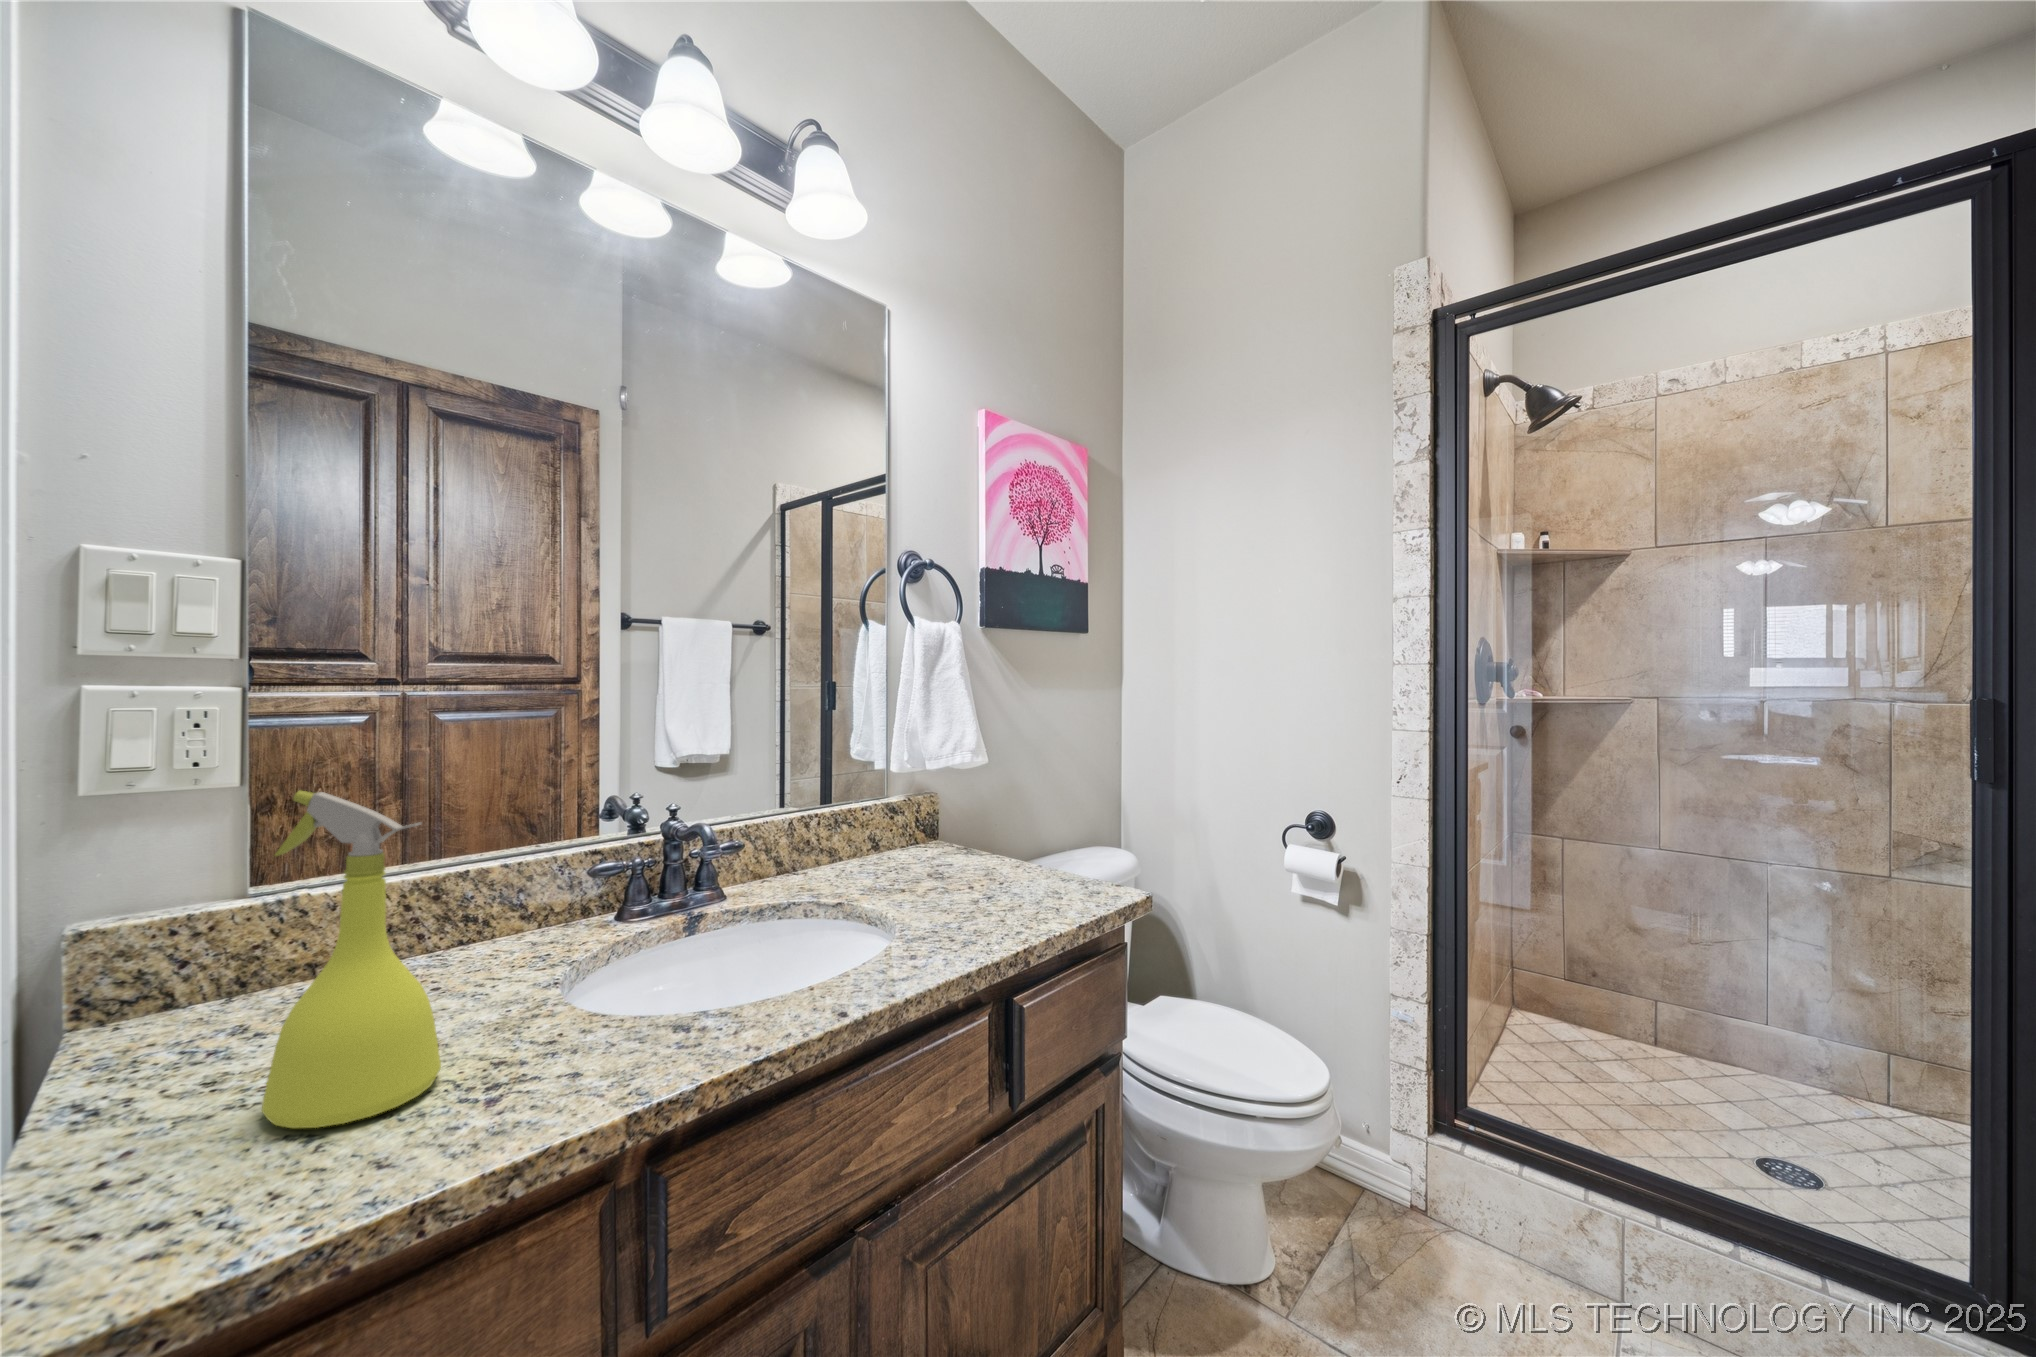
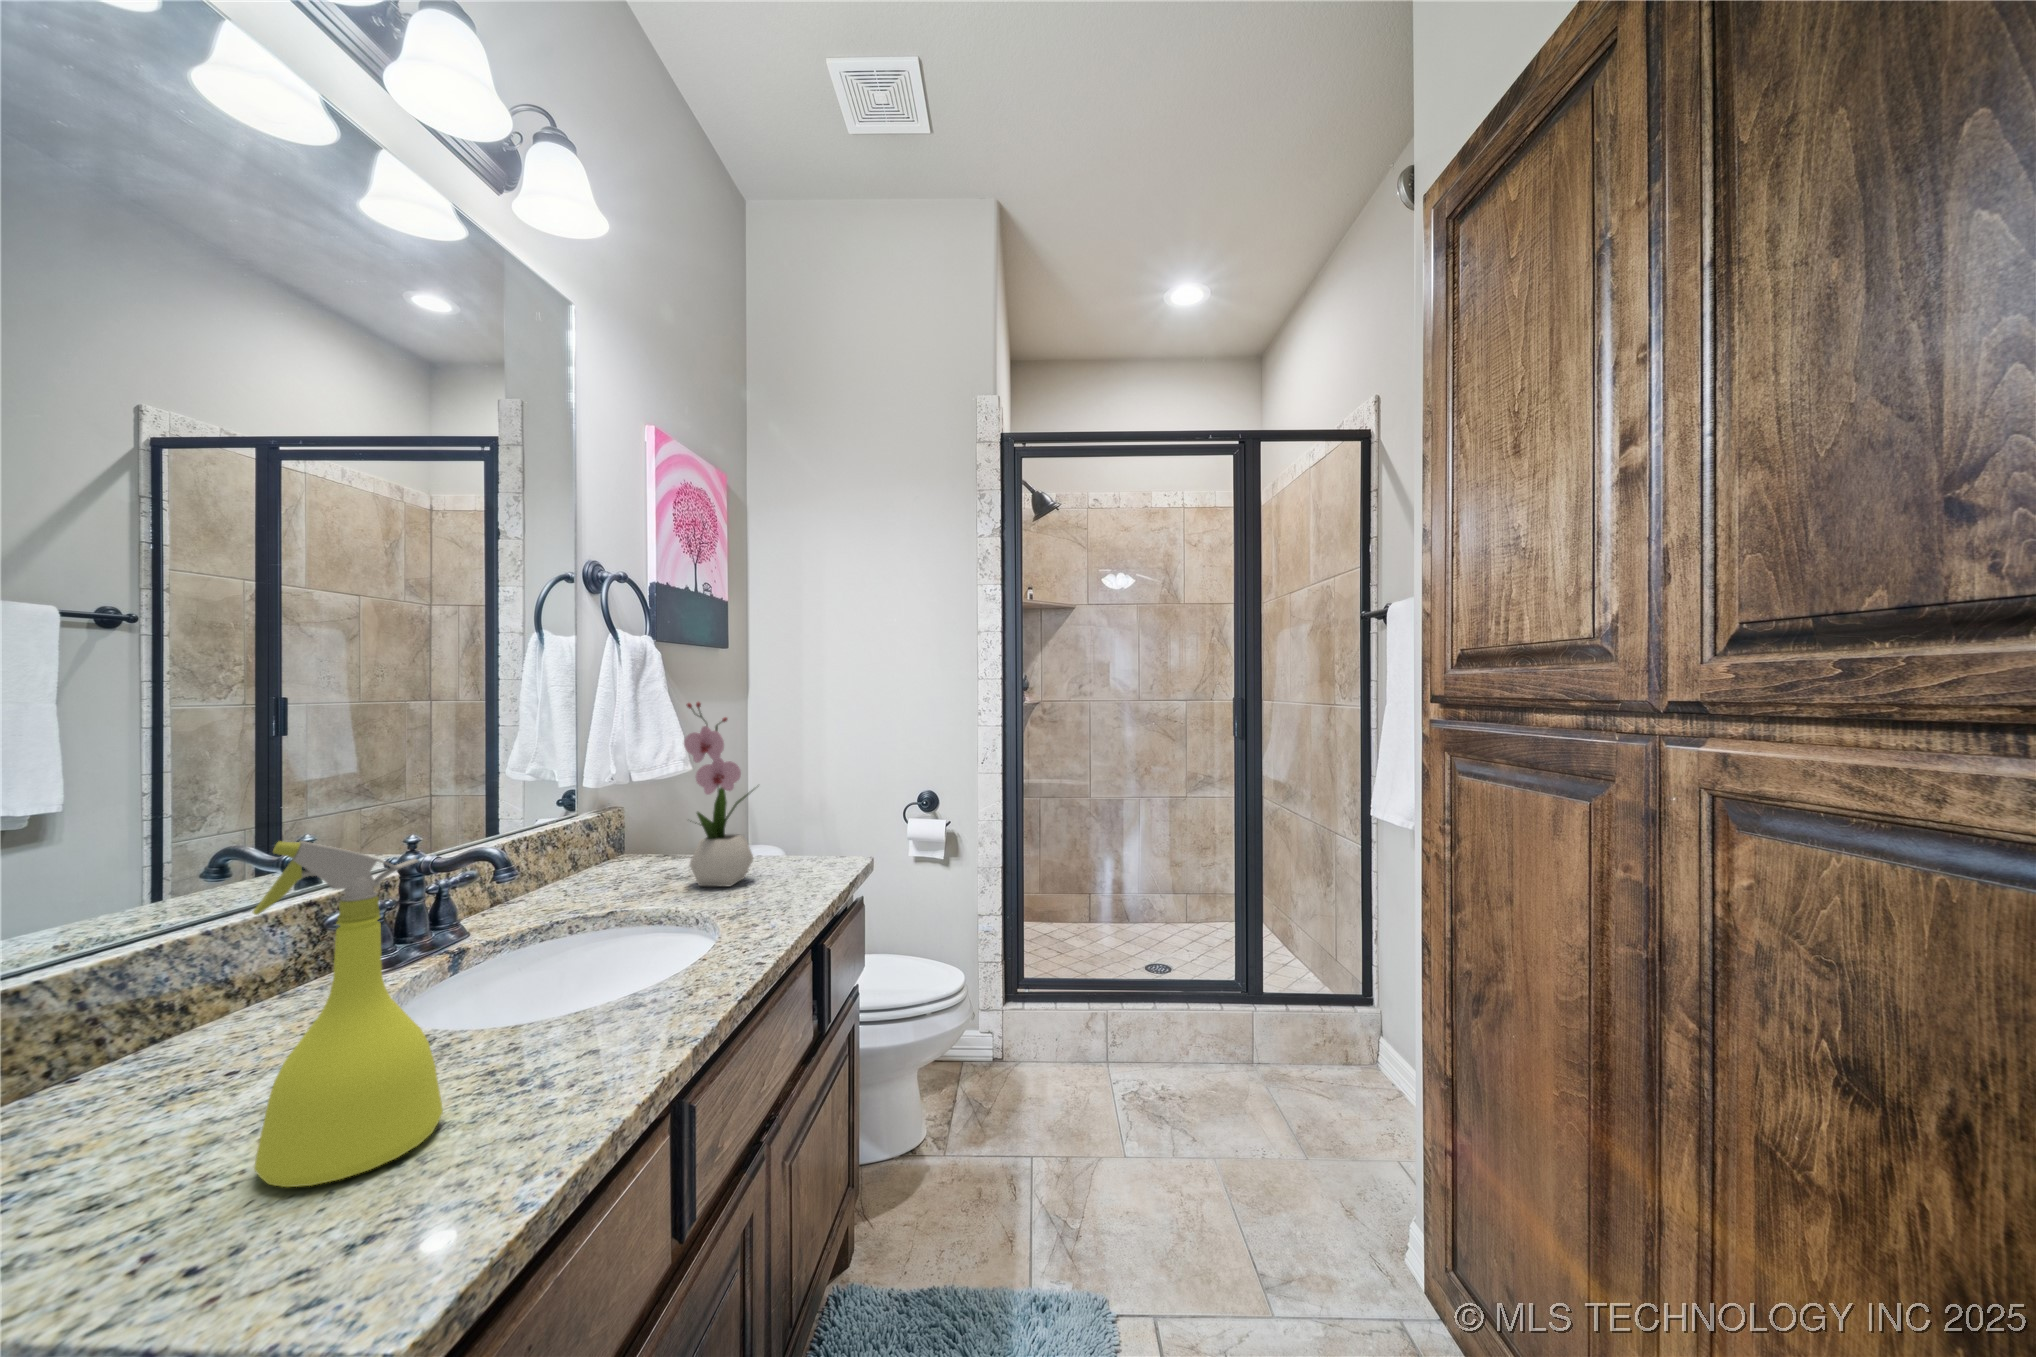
flower arrangement: none [935,688,1026,899] -> present [684,702,754,887]

